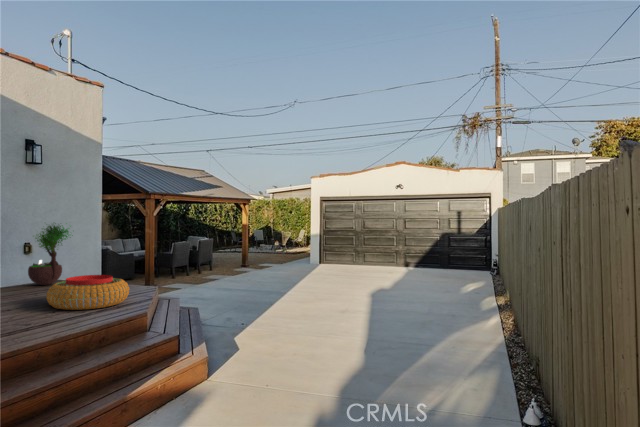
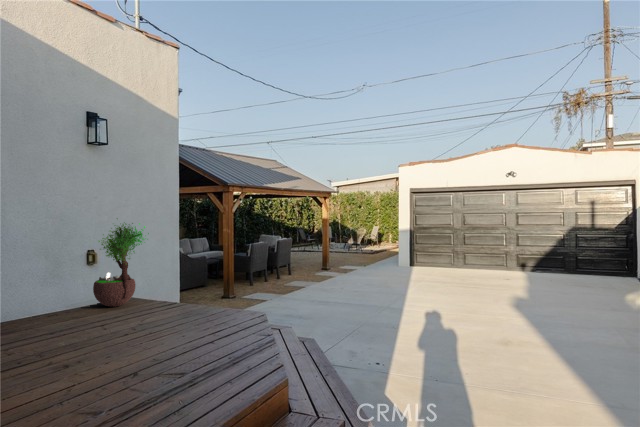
pouf: present [46,275,129,310] -> none [118,301,234,362]

